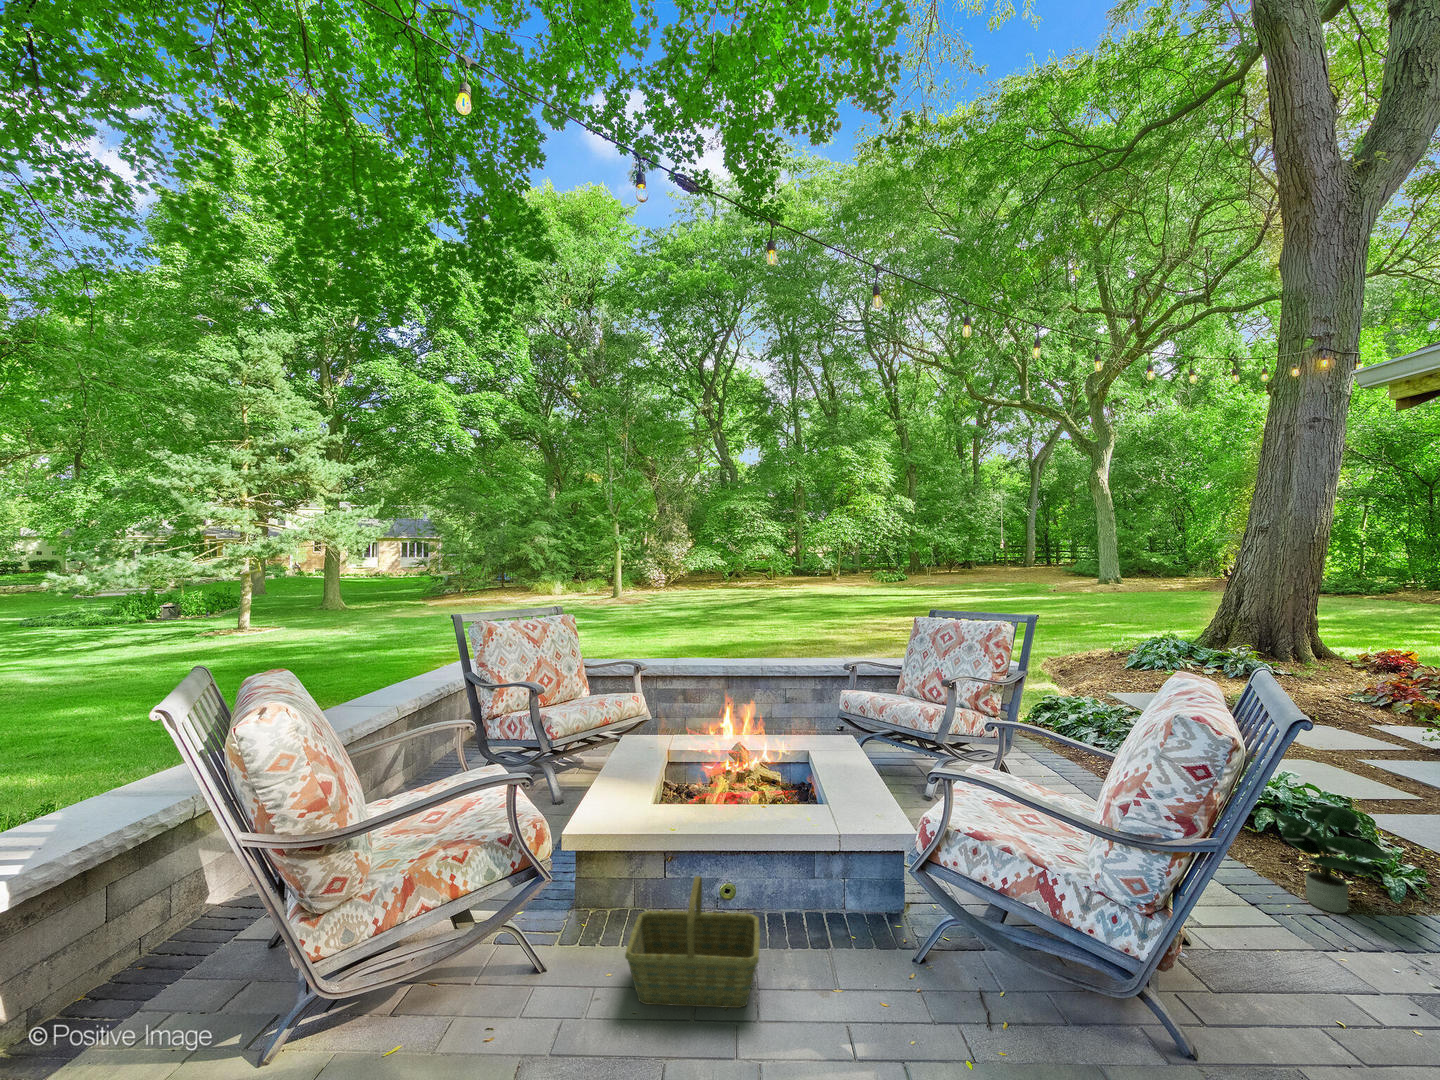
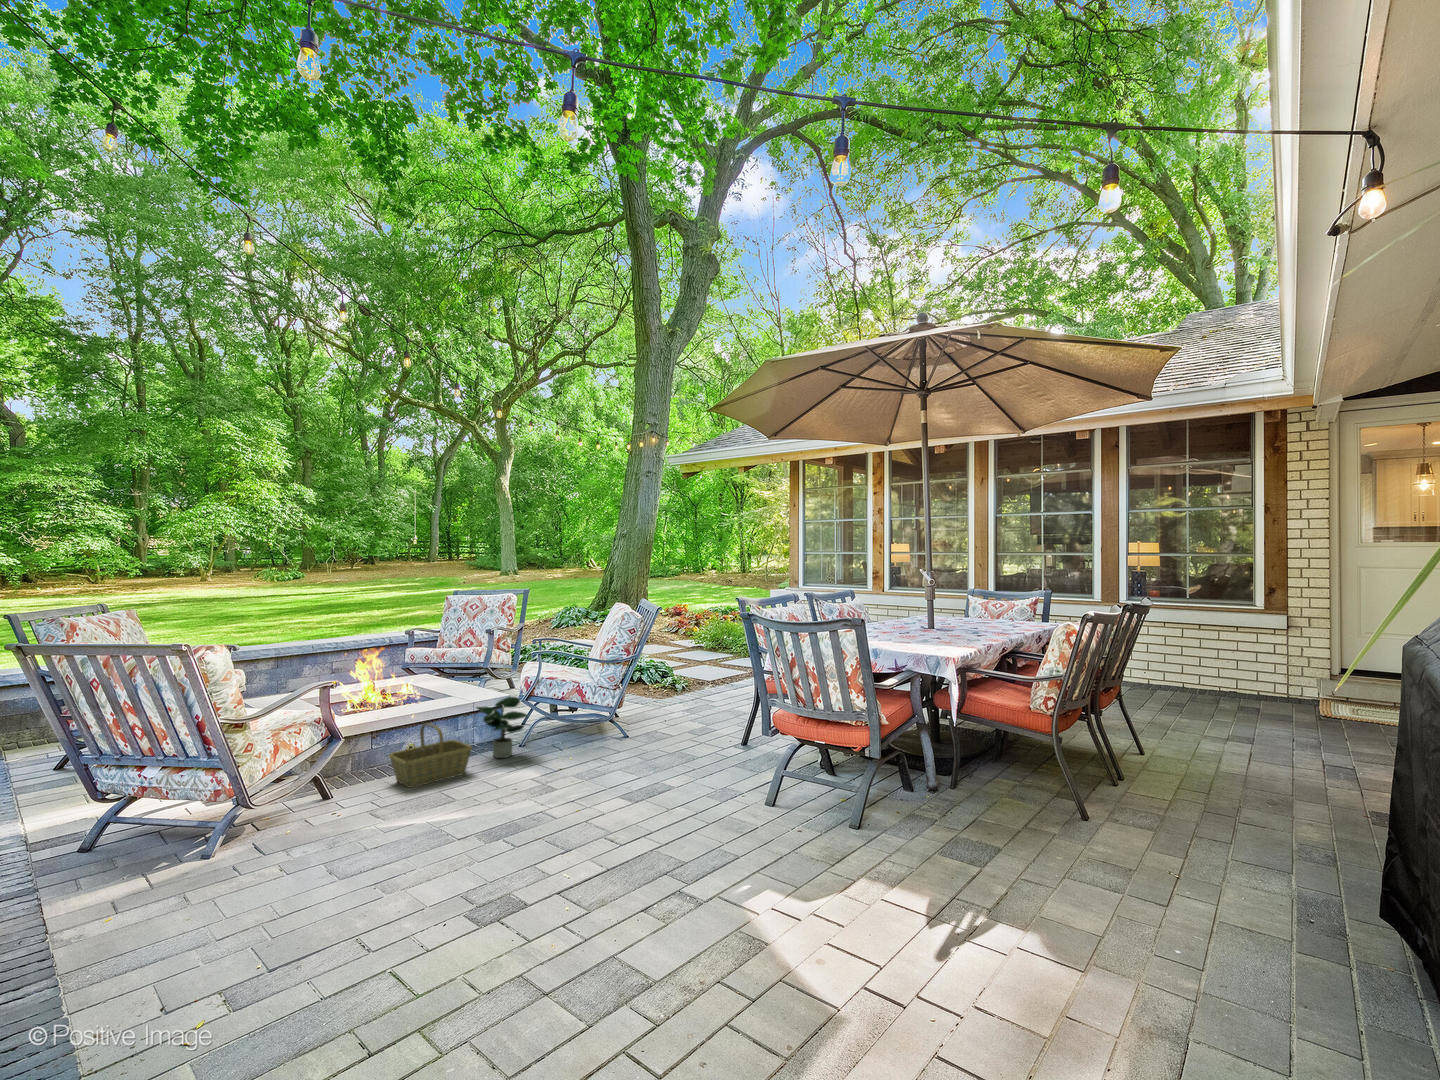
potted plant: present [1271,805,1392,913] -> present [476,697,528,758]

